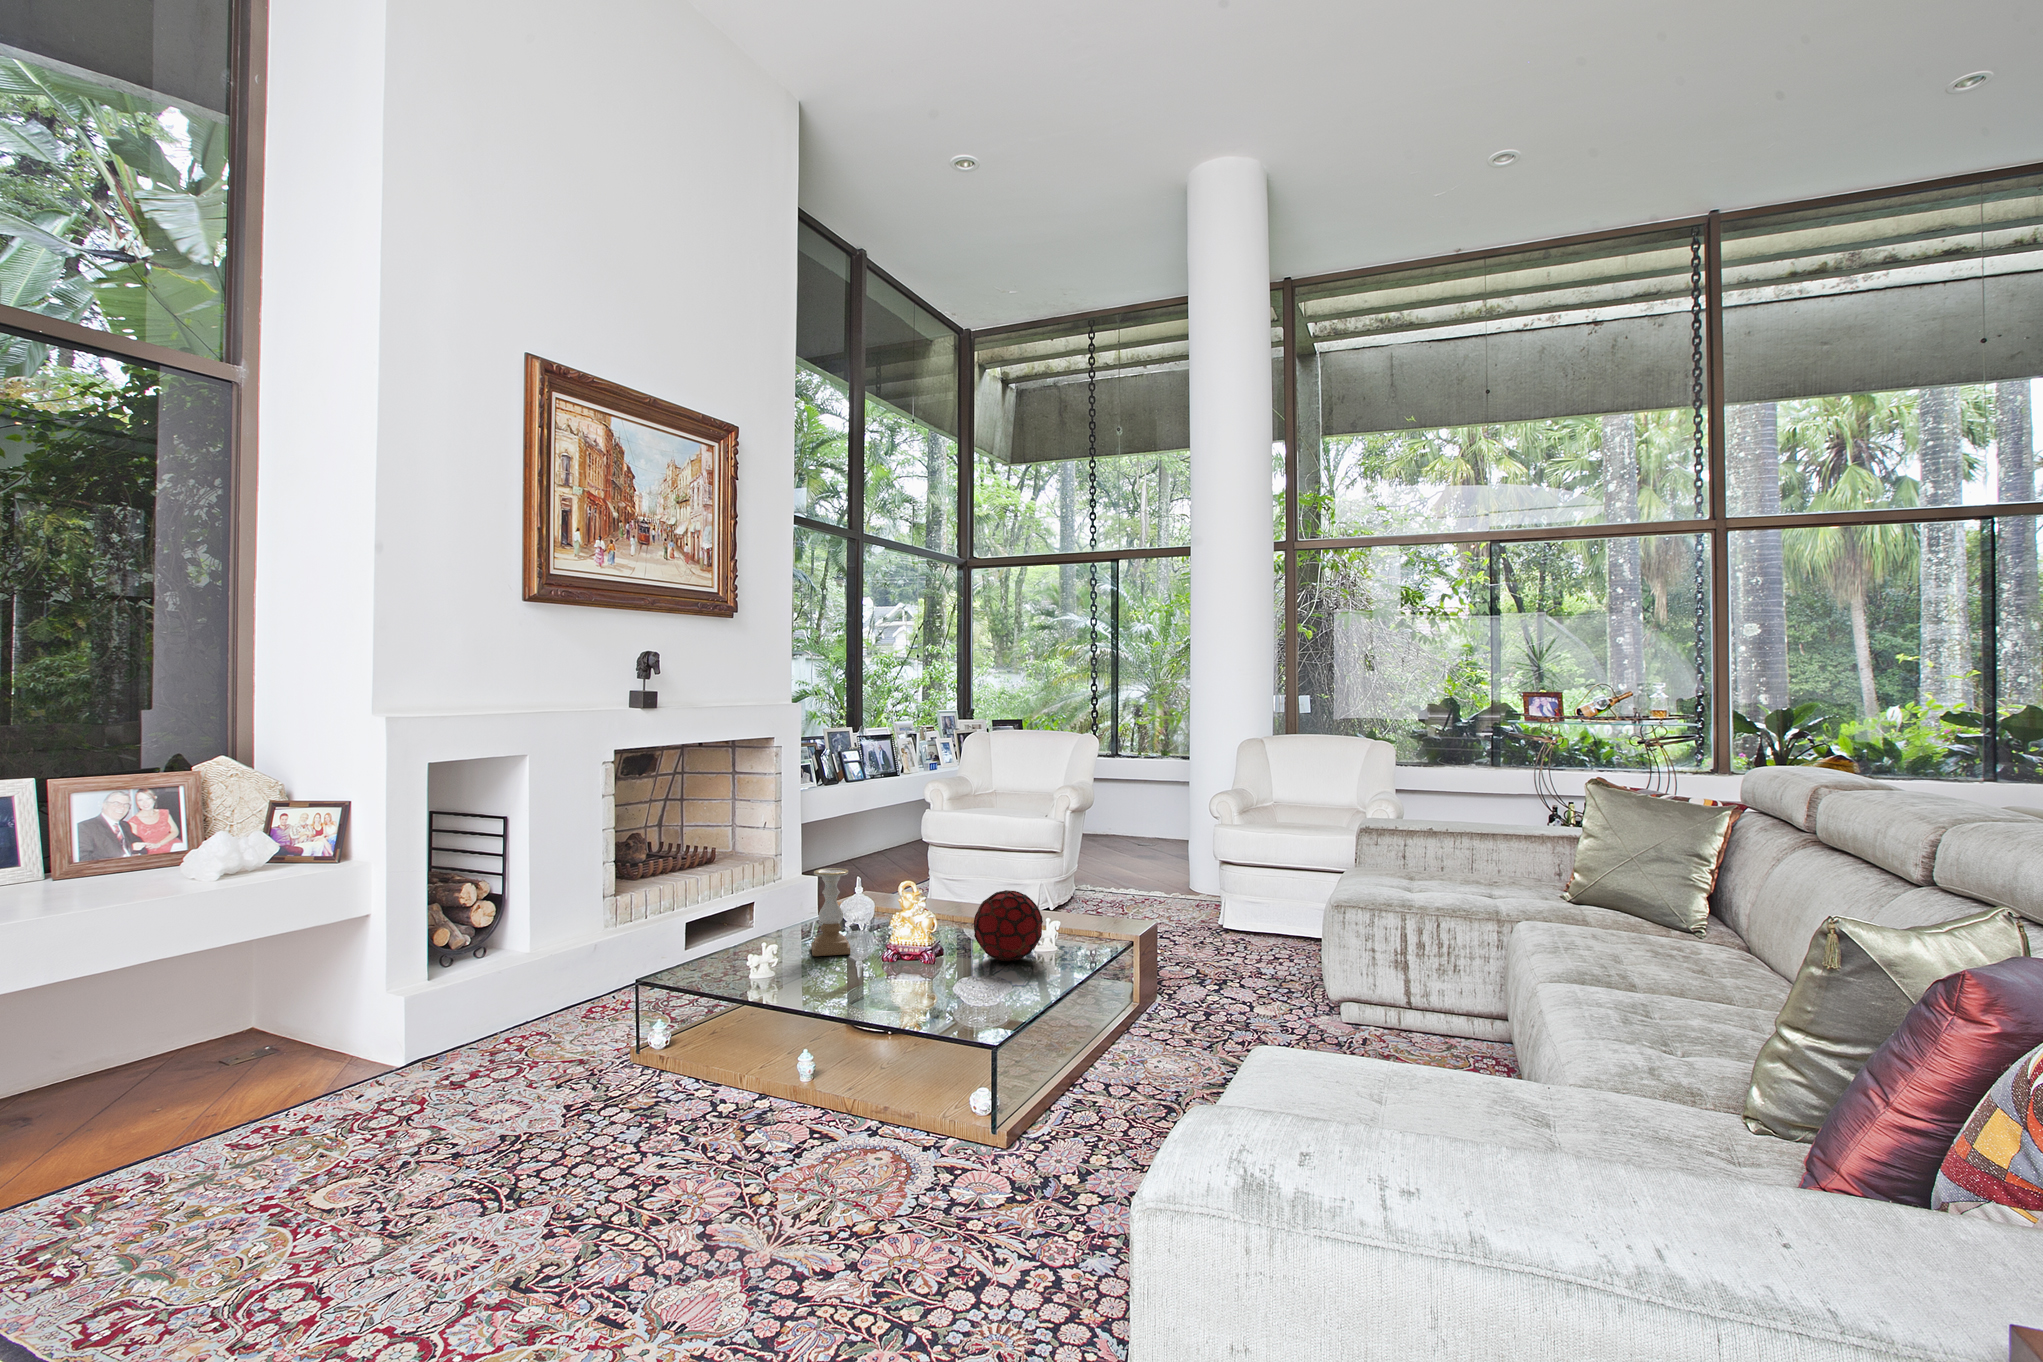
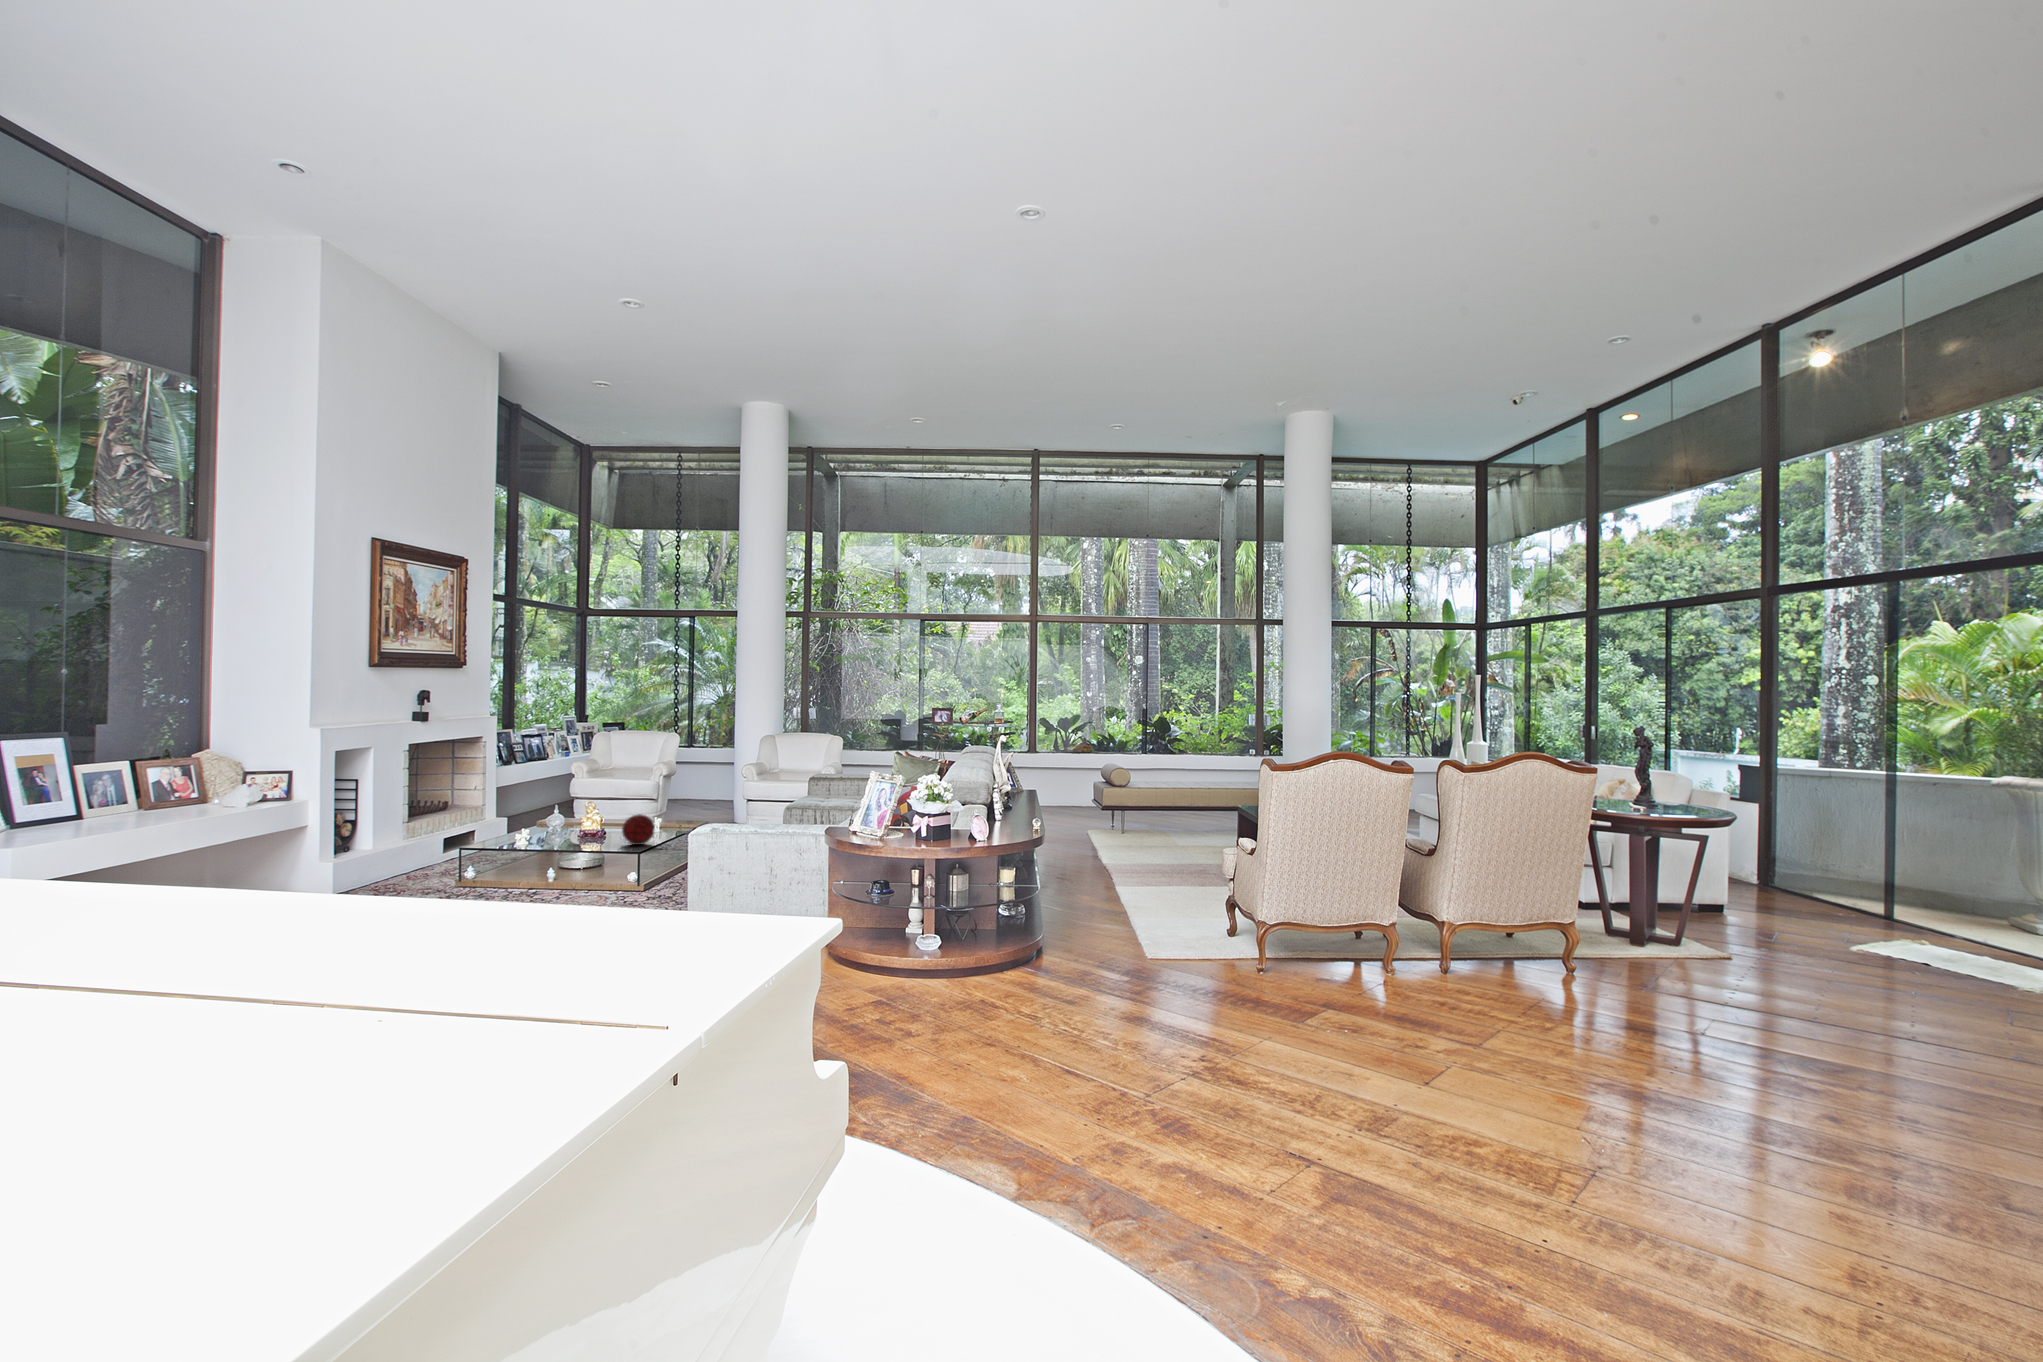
candle holder: present [811,868,850,956] -> none [536,806,559,846]

